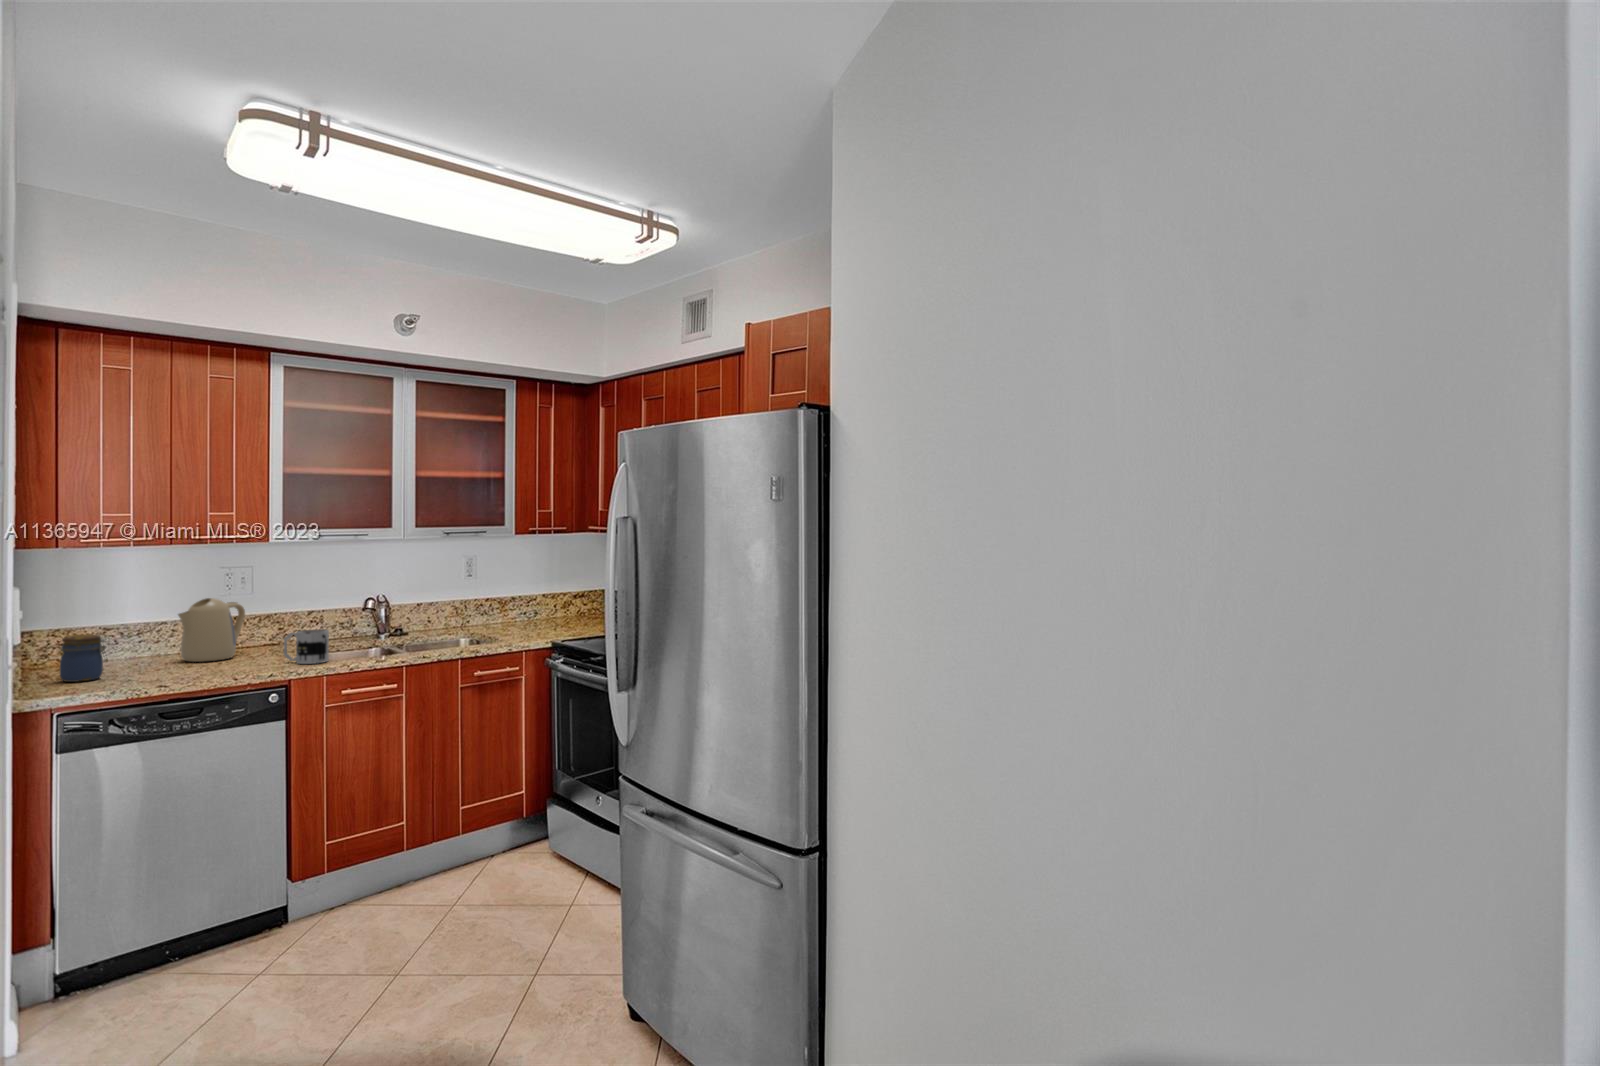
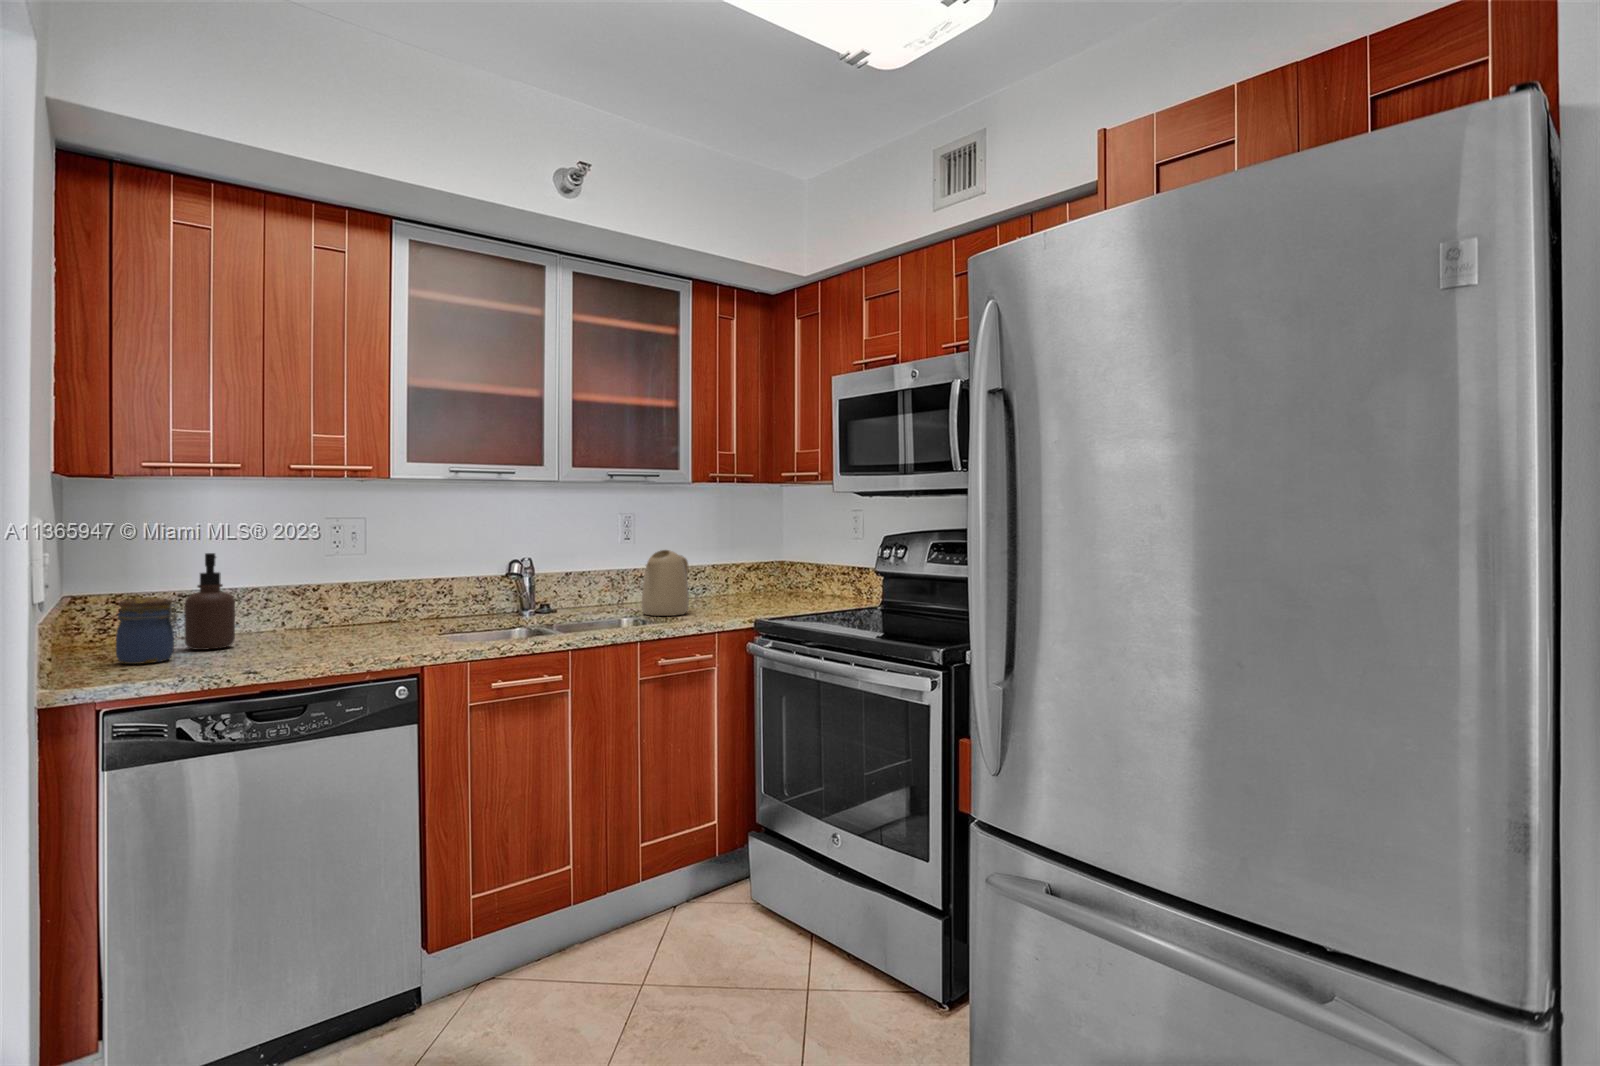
kettle: present [178,598,245,662] -> present [641,550,689,616]
soap dispenser: none [110,600,148,670] -> present [185,553,235,650]
mug: present [284,630,329,664] -> none [411,599,469,645]

